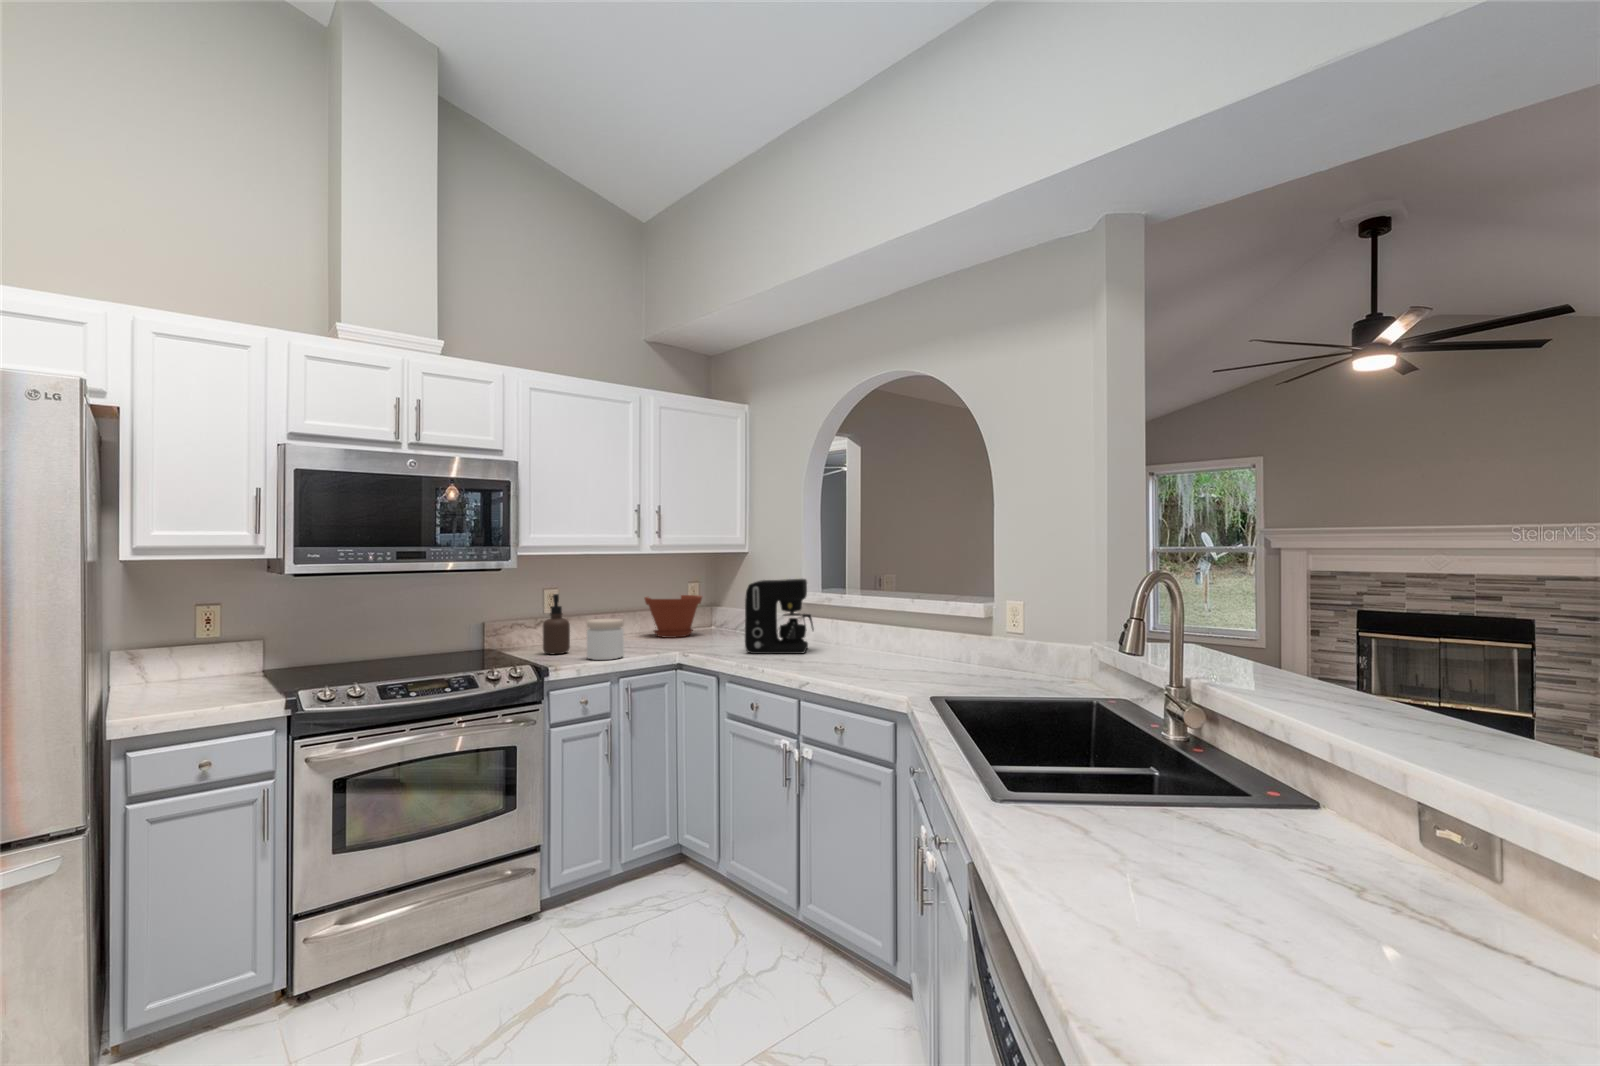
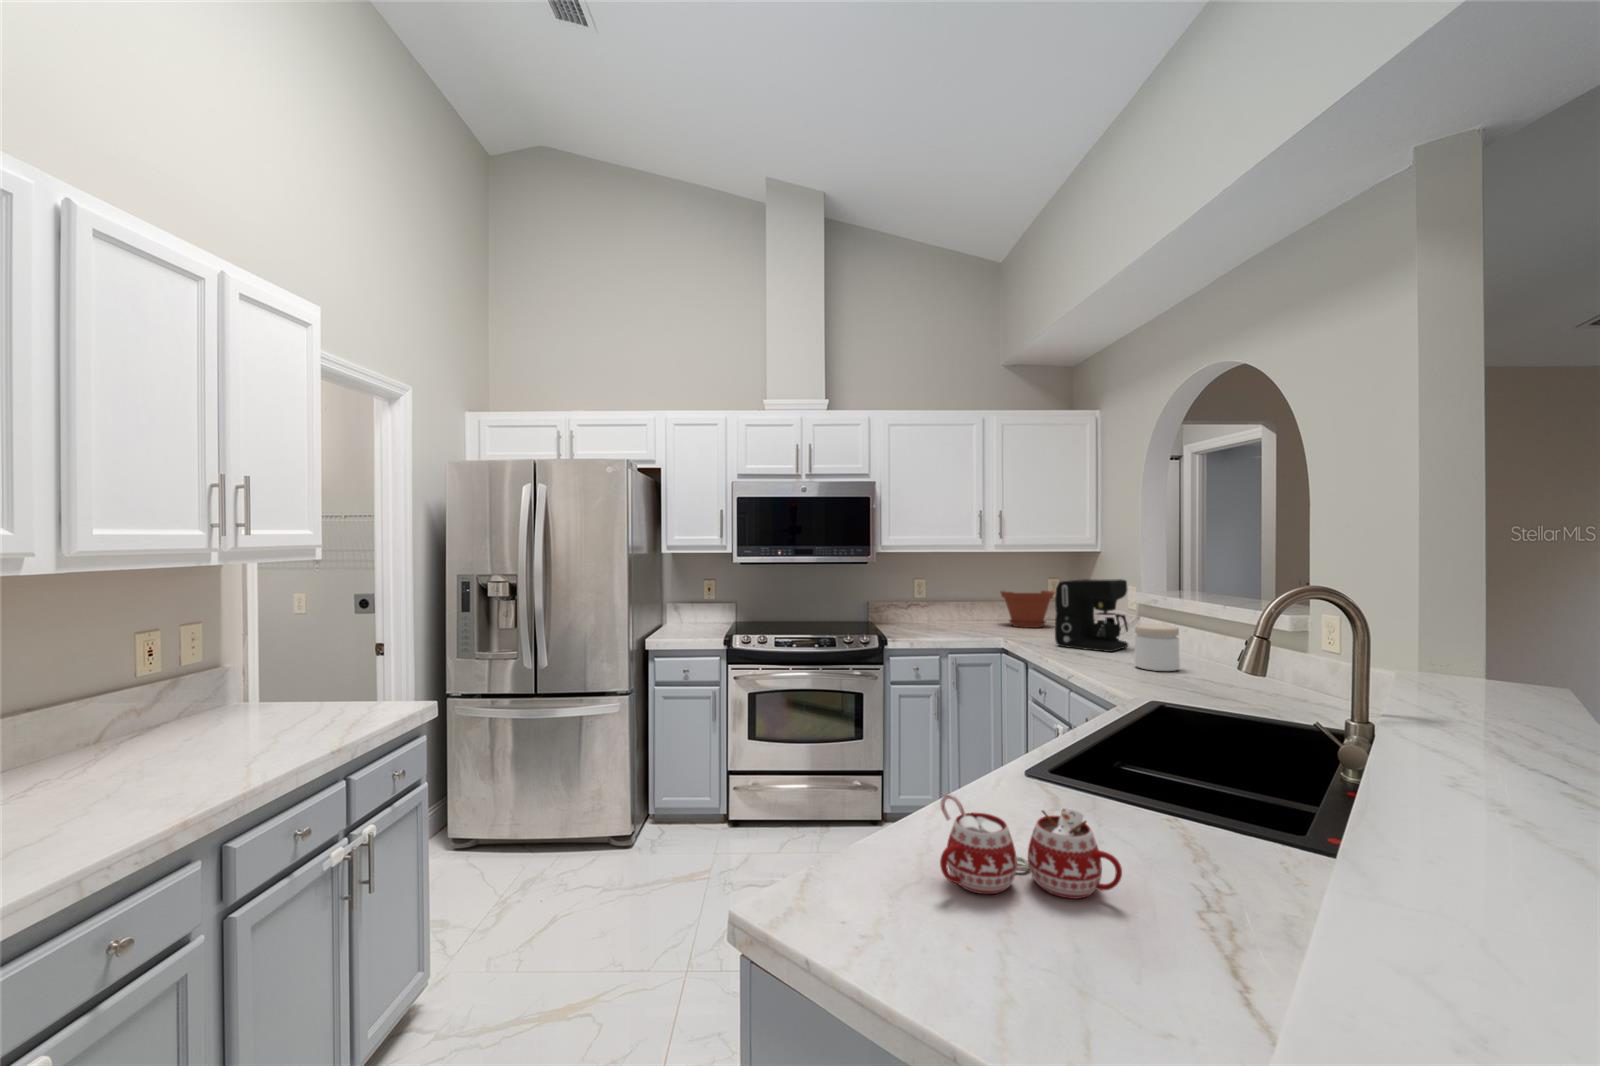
soap dispenser: present [543,594,570,654] -> none [900,583,920,630]
jar: present [587,618,624,660] -> present [1135,624,1180,671]
mug: none [1189,833,1390,982] -> present [940,794,1122,899]

